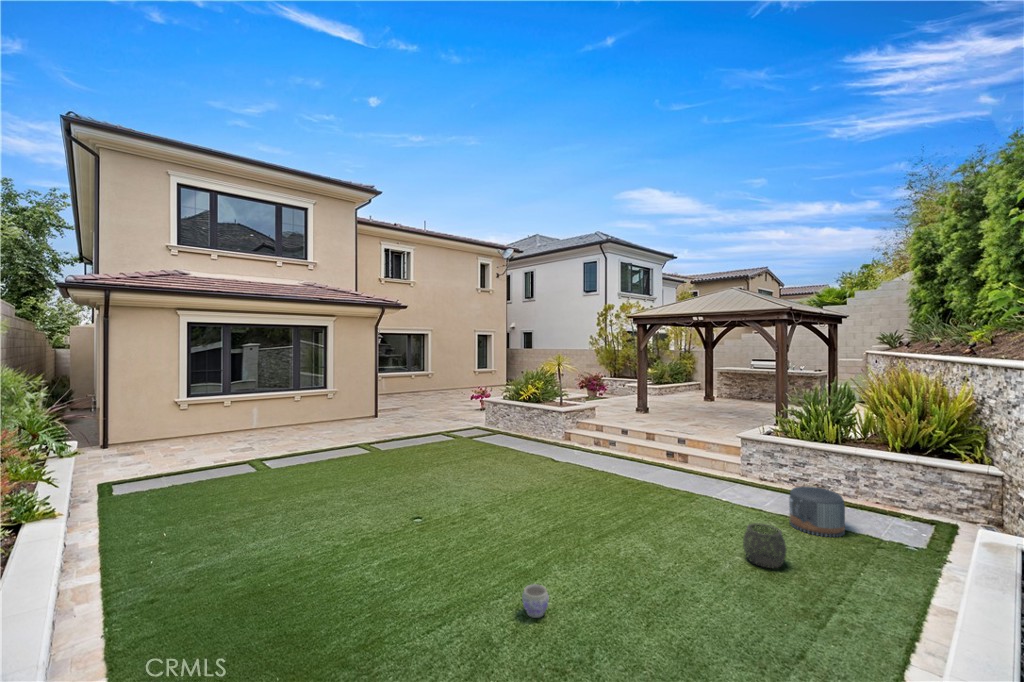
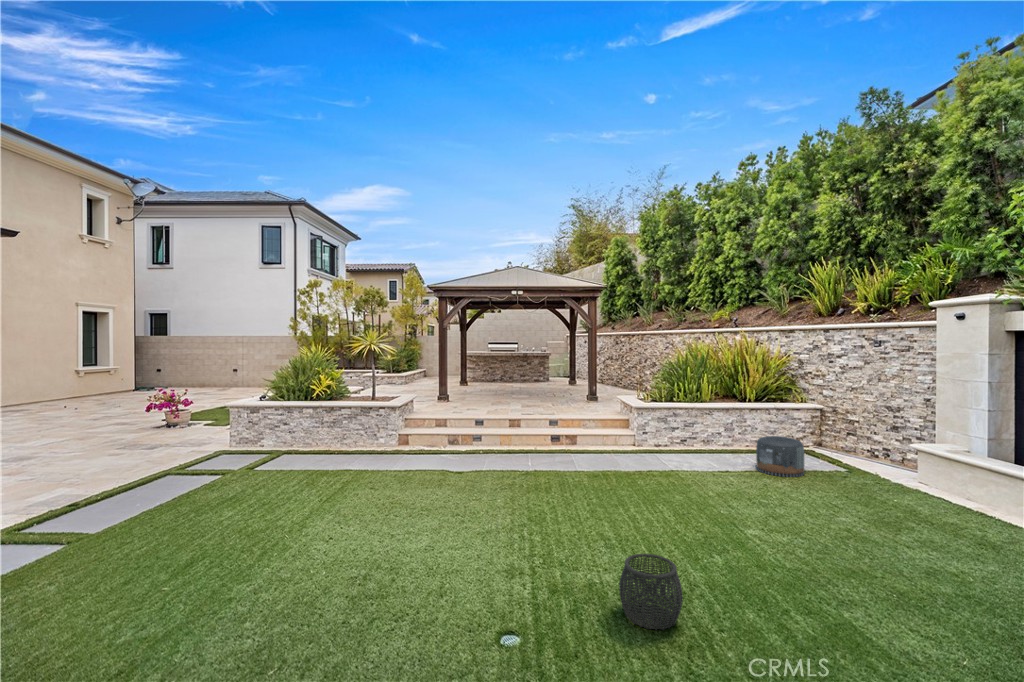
woven basket: present [743,523,786,568] -> present [619,554,683,630]
planter: present [522,584,549,618] -> none [925,605,979,656]

